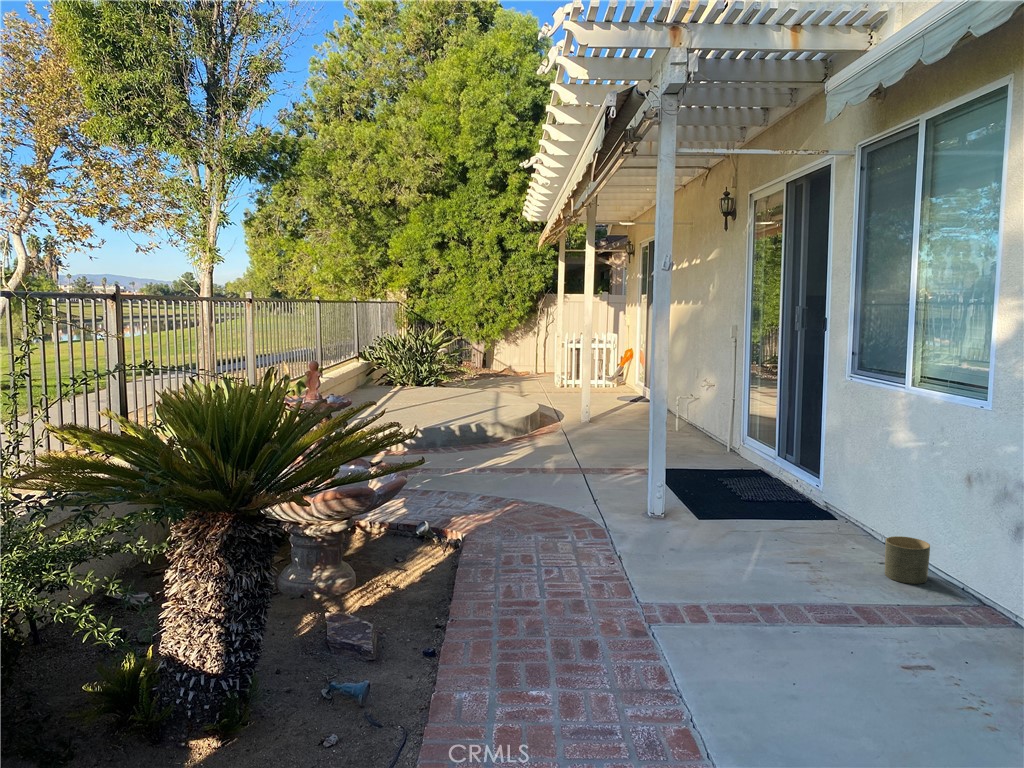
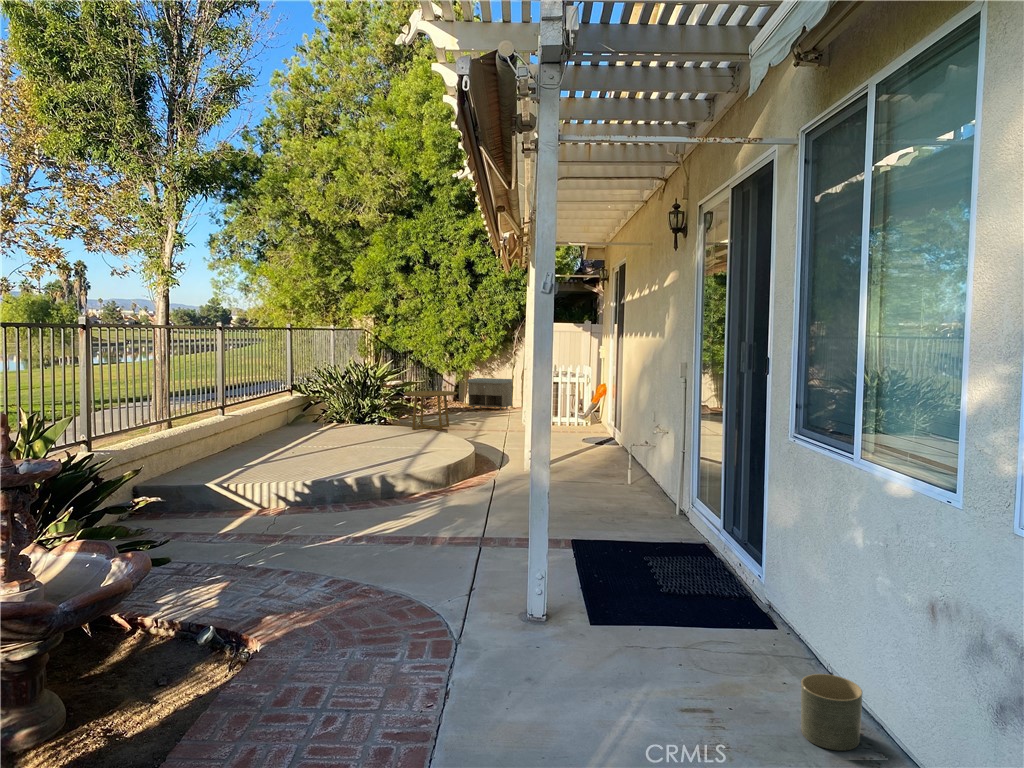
storage bench: none [494,345,535,374] -> present [468,378,513,410]
round table: none [448,356,496,390] -> present [404,391,457,430]

